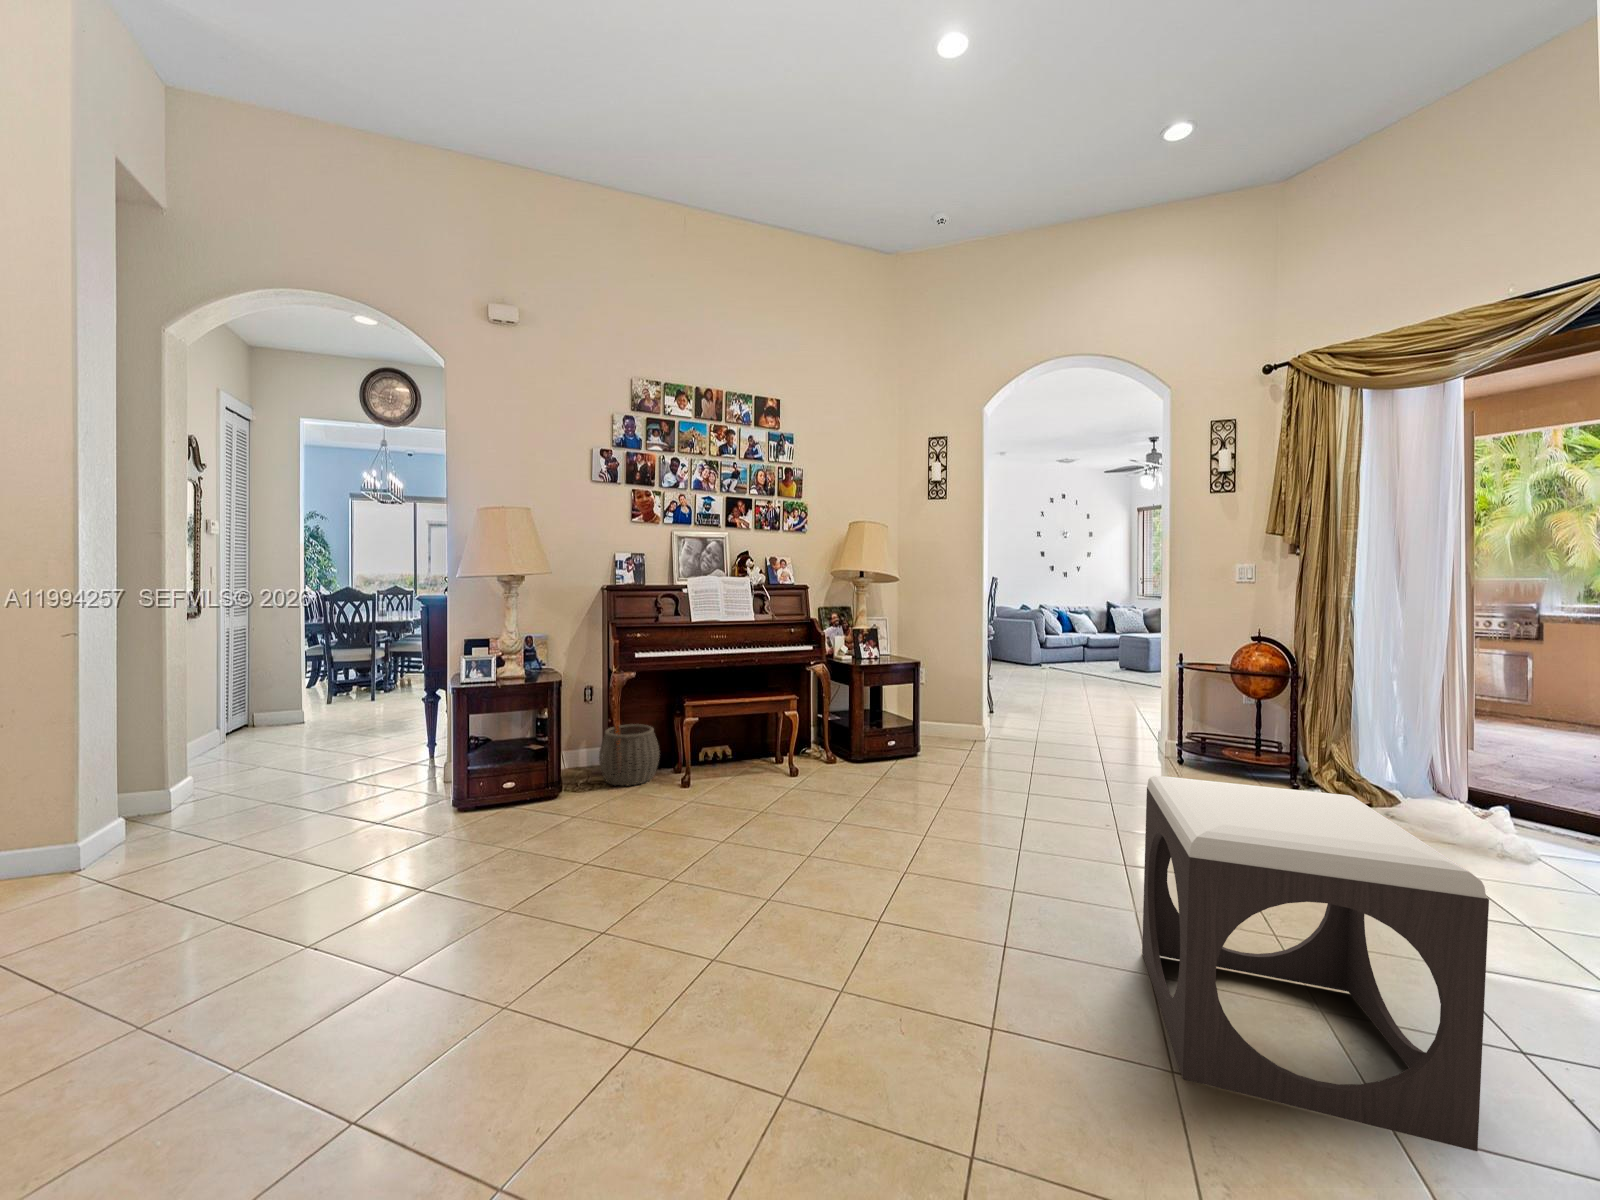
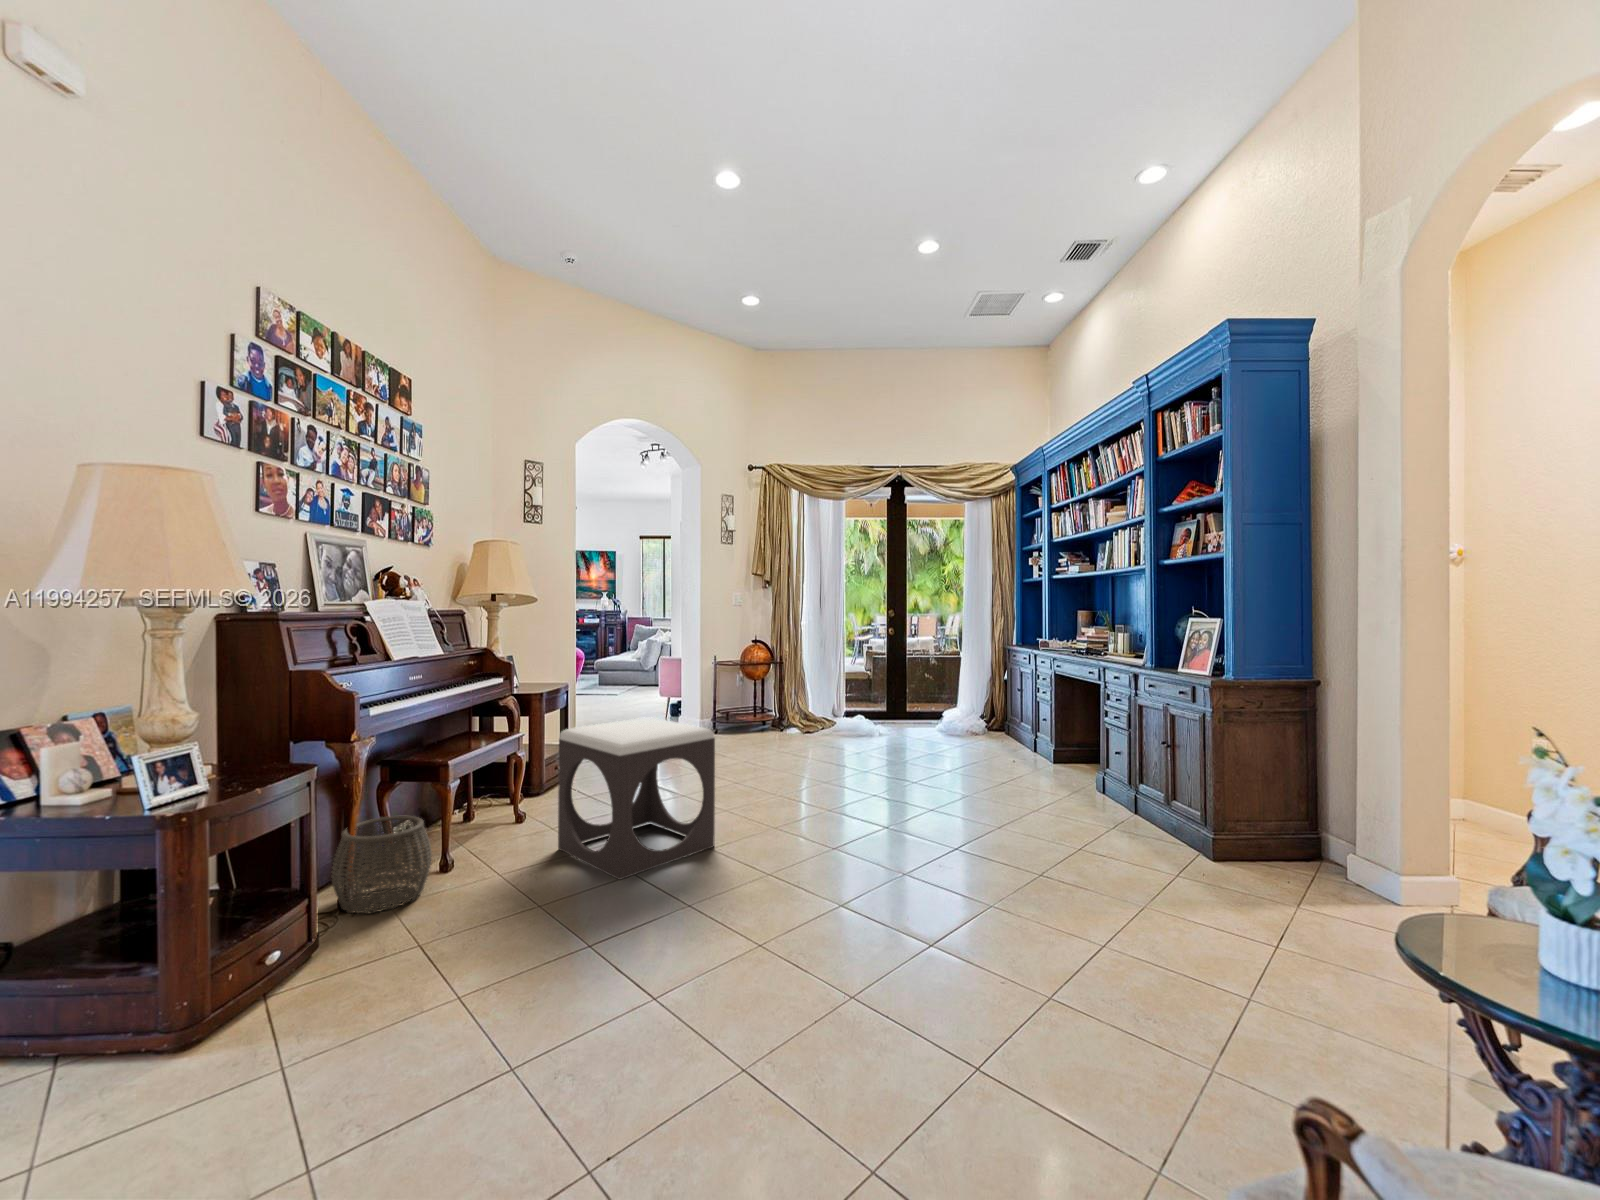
footstool: present [1142,776,1489,1151] -> present [558,717,715,880]

